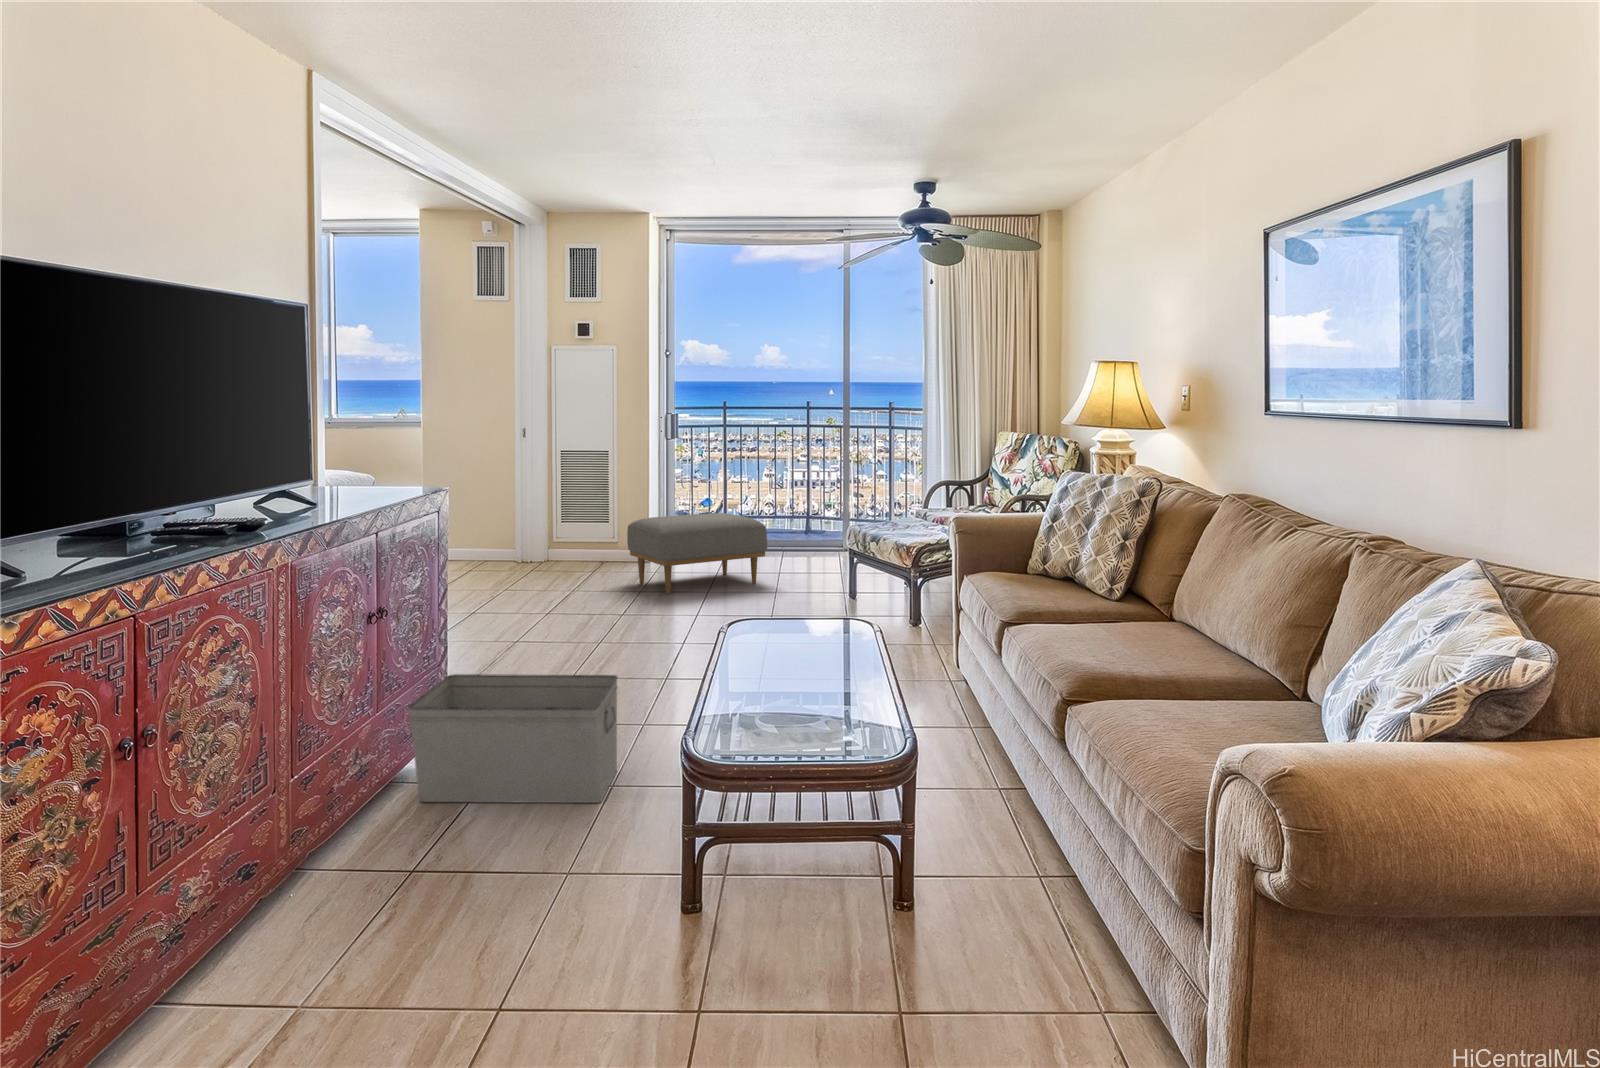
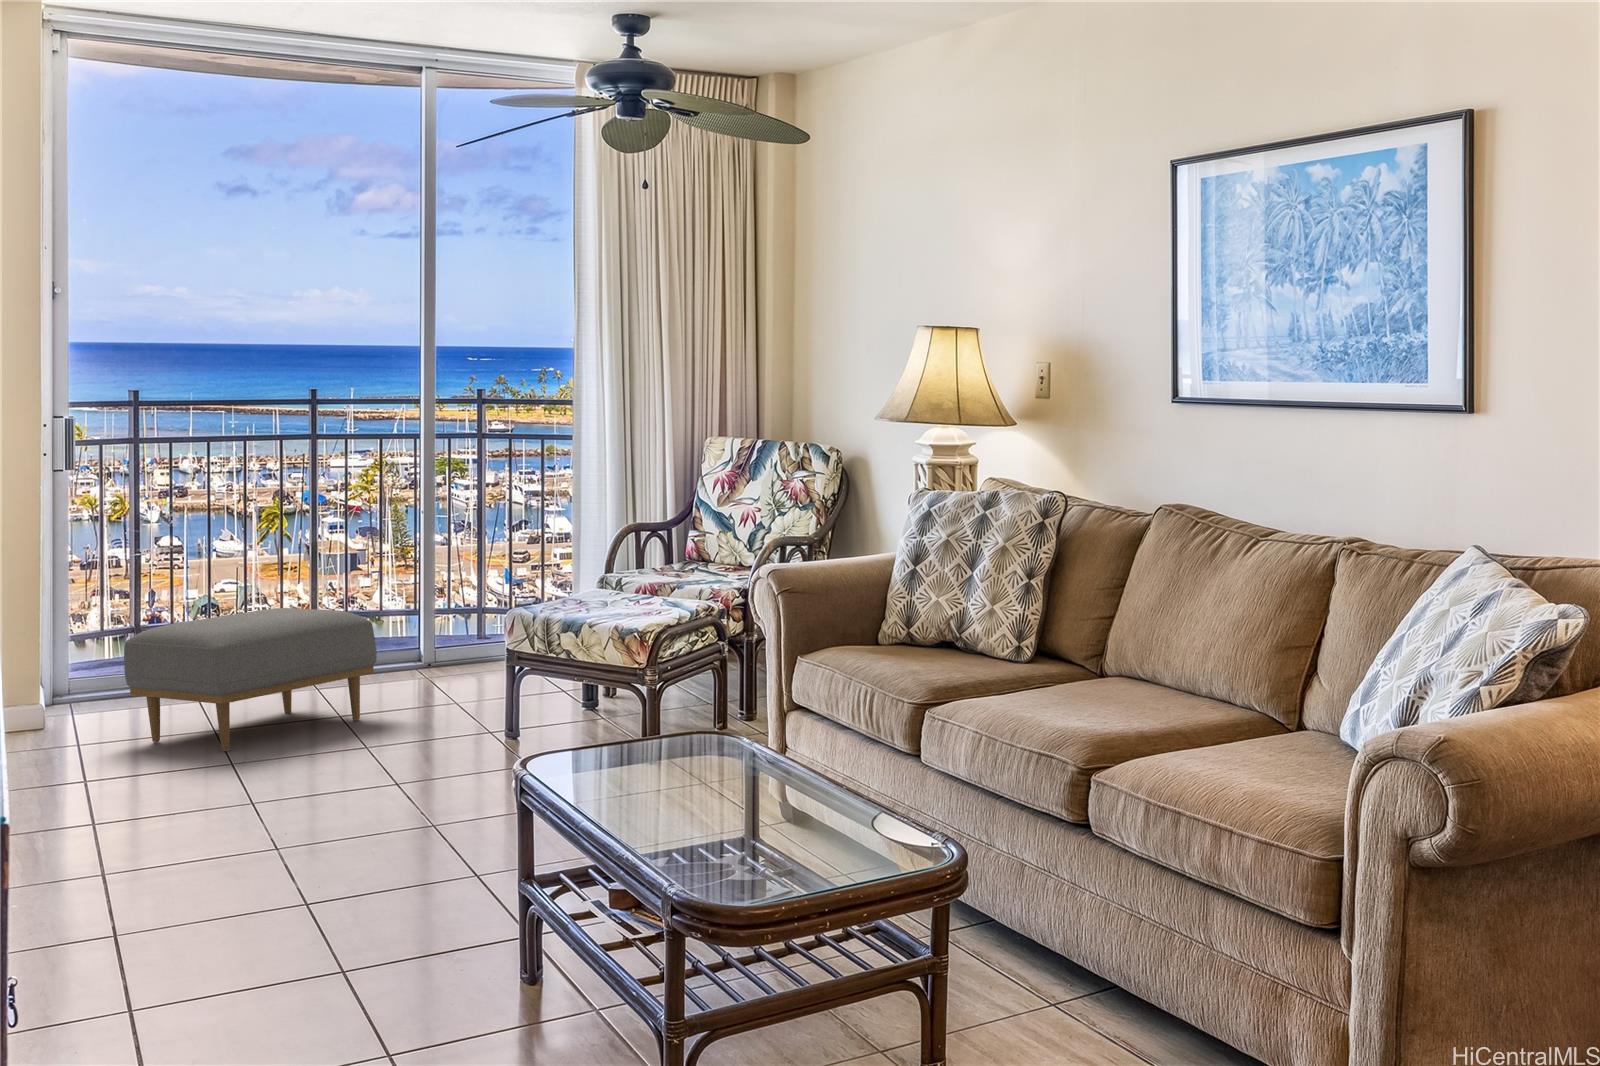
storage bin: present [408,674,618,803] -> none [173,830,470,1052]

